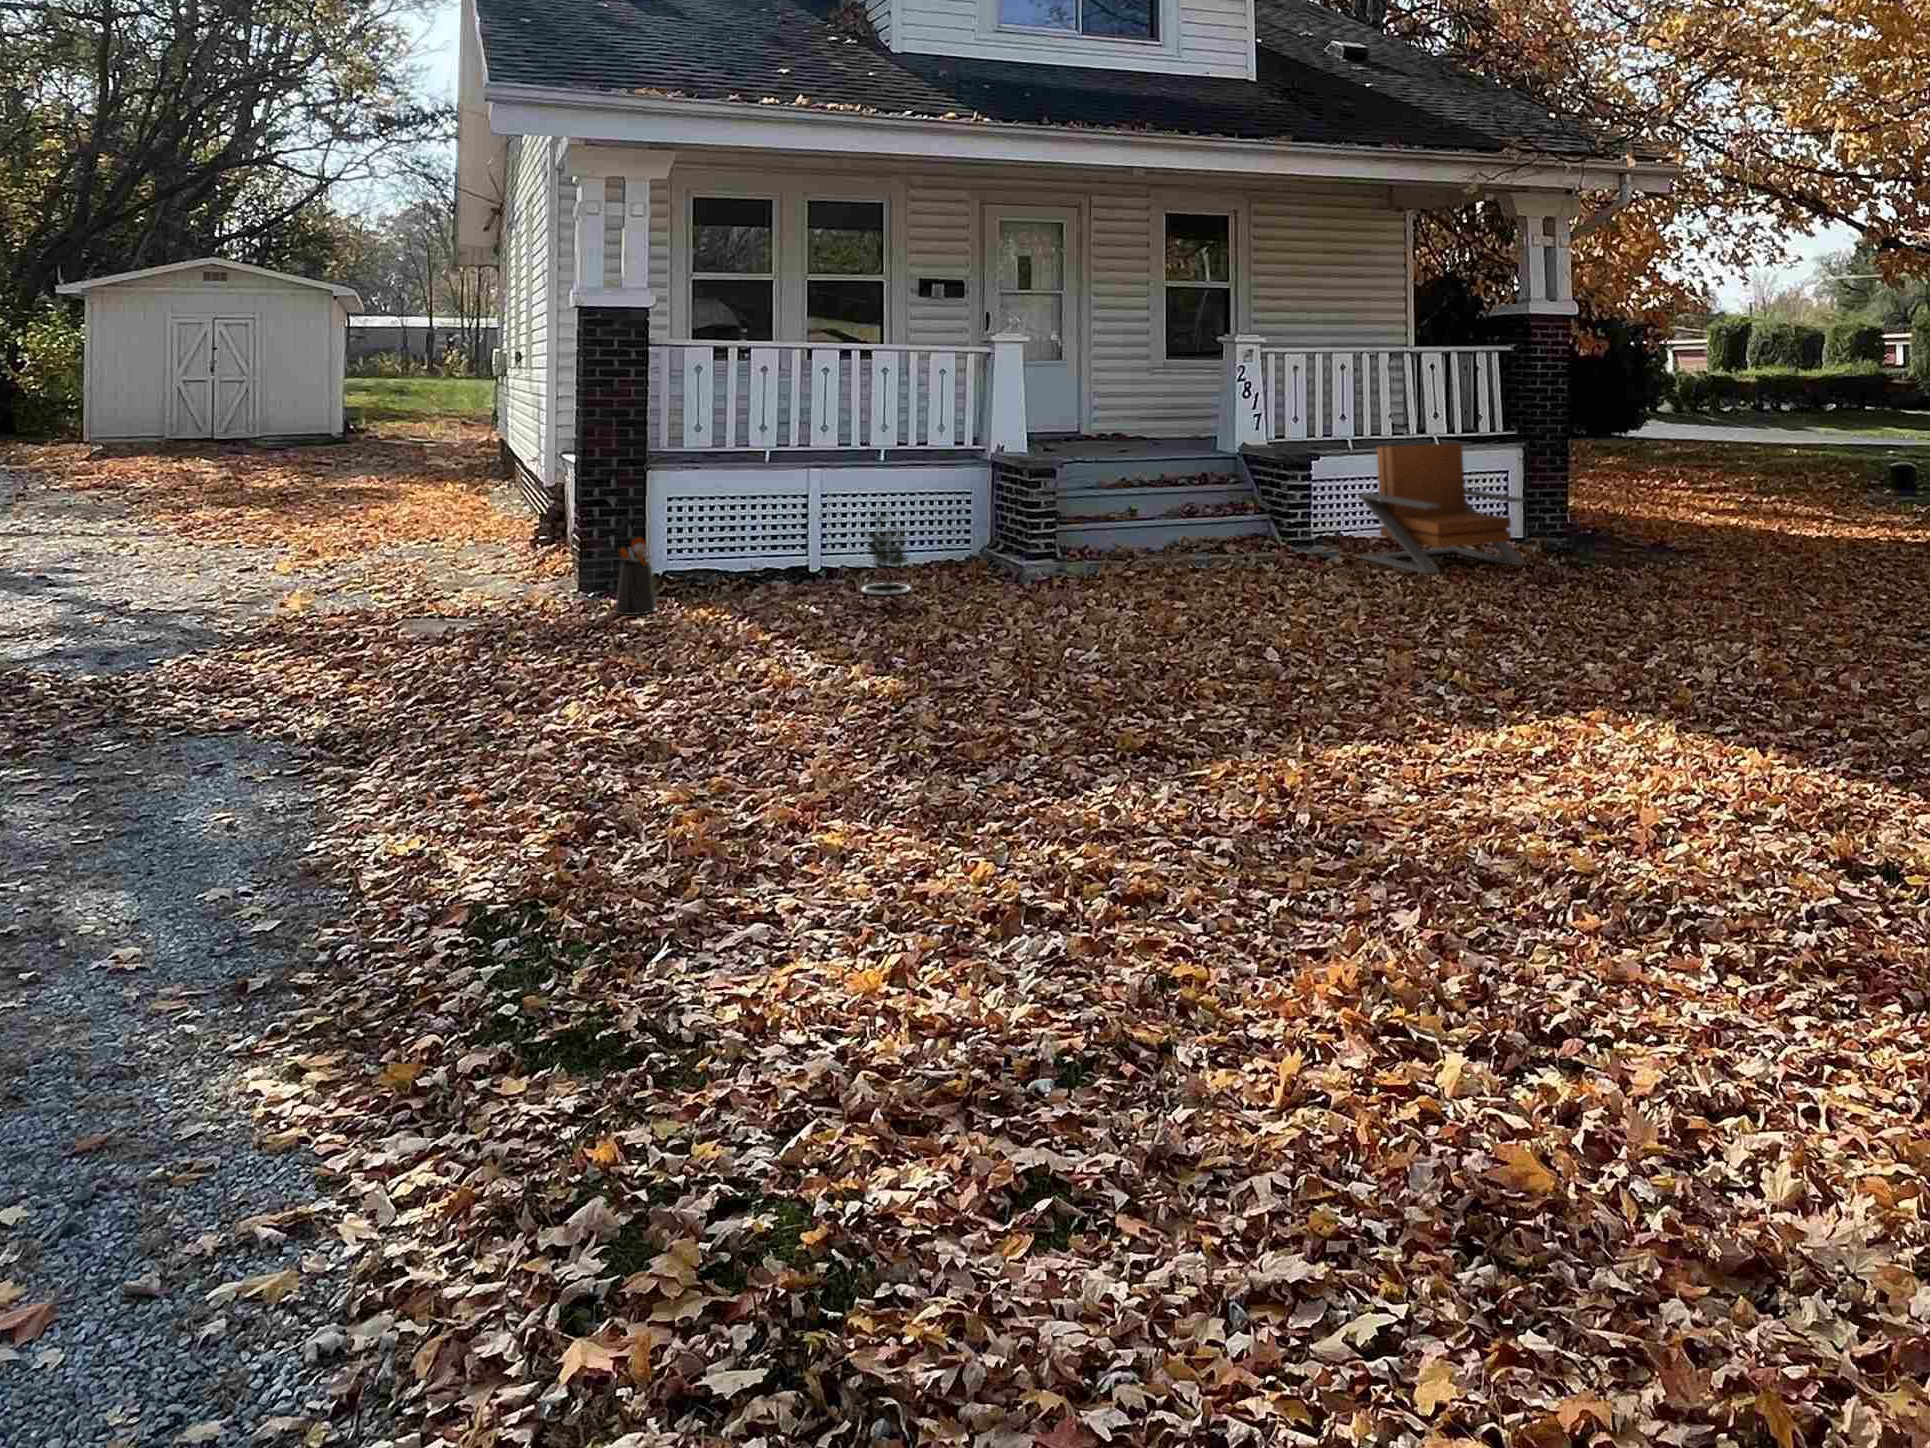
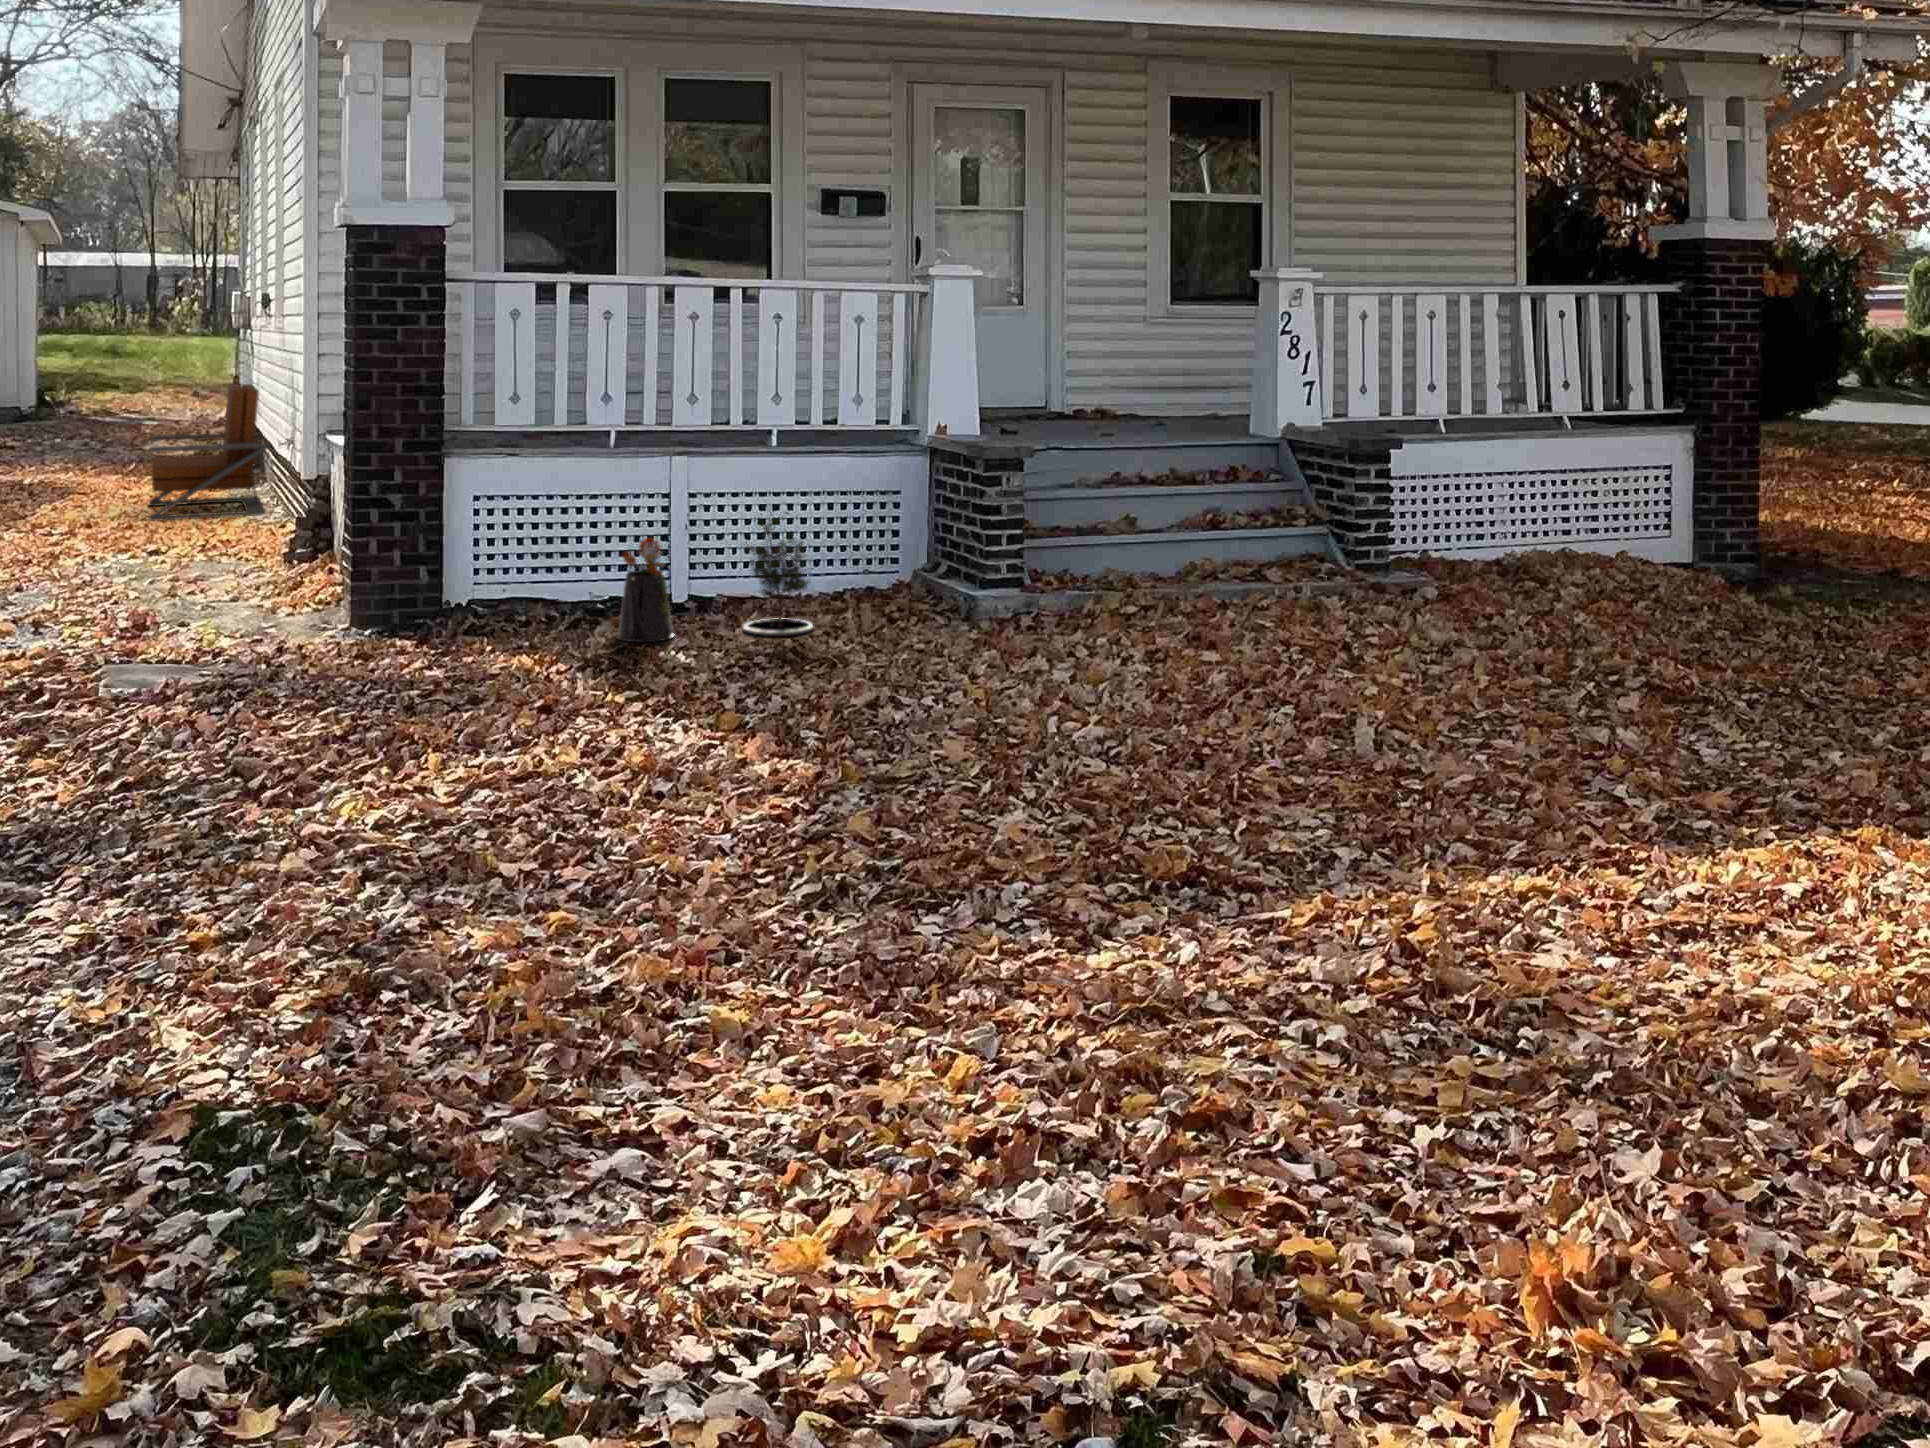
lounge chair: present [1359,443,1525,574] -> present [148,383,270,521]
watering can: present [614,538,657,615] -> present [617,538,674,642]

